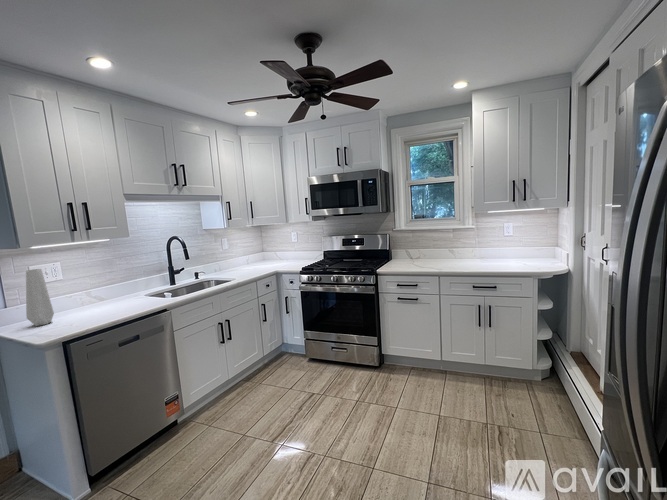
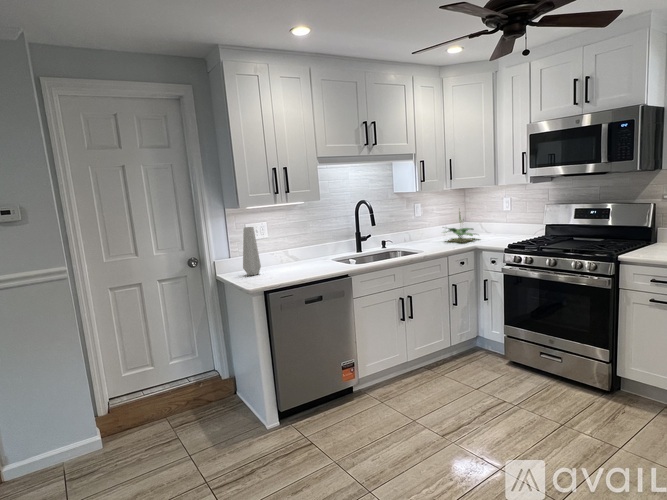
potted plant: none [247,240,278,269] -> present [446,213,473,242]

